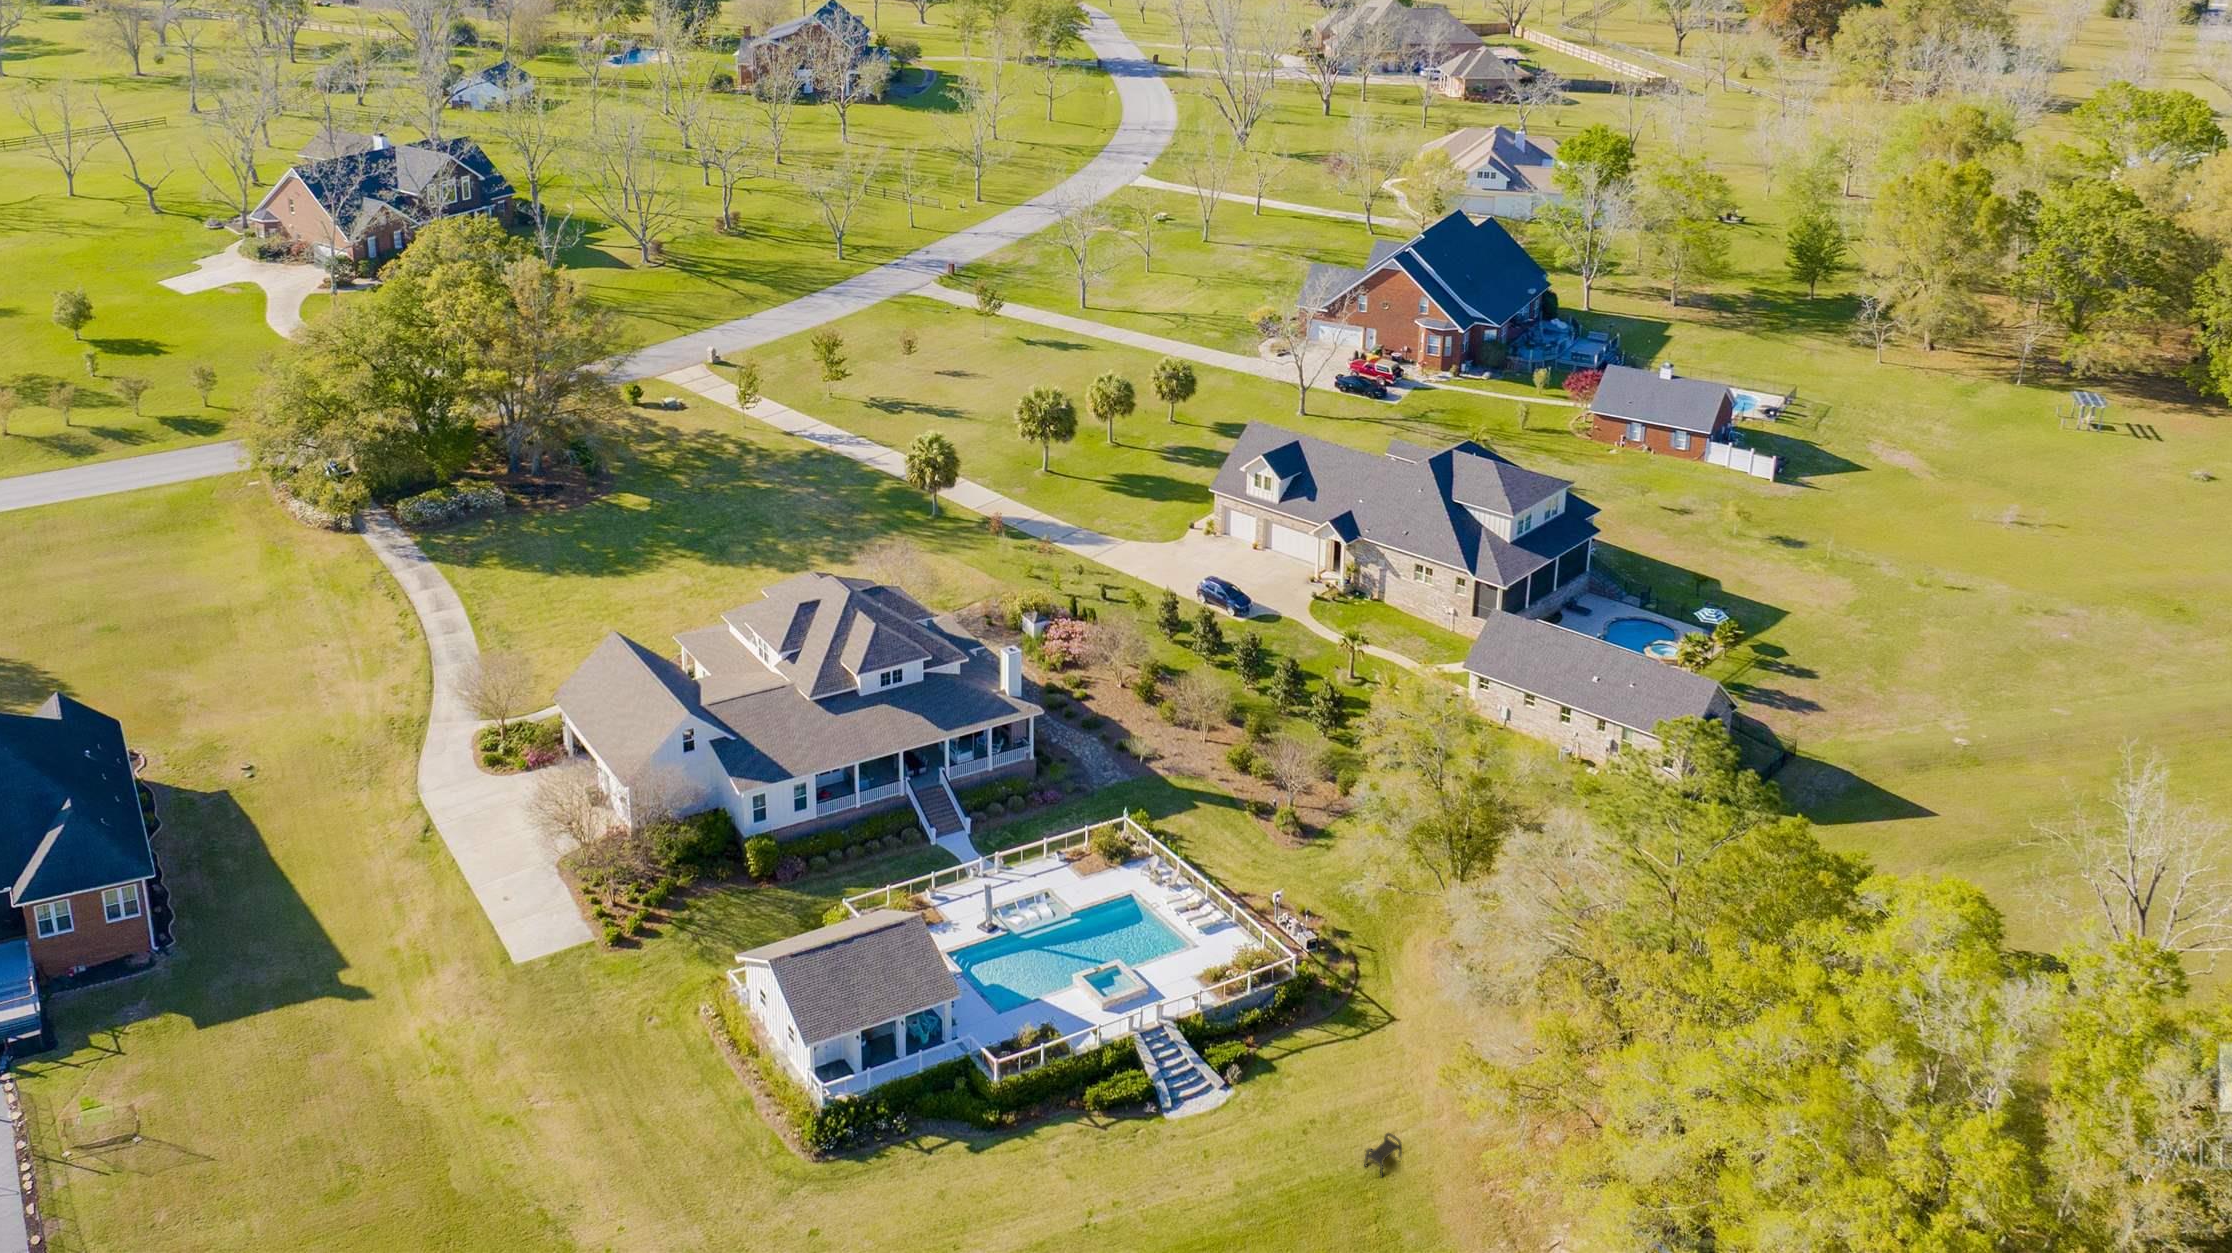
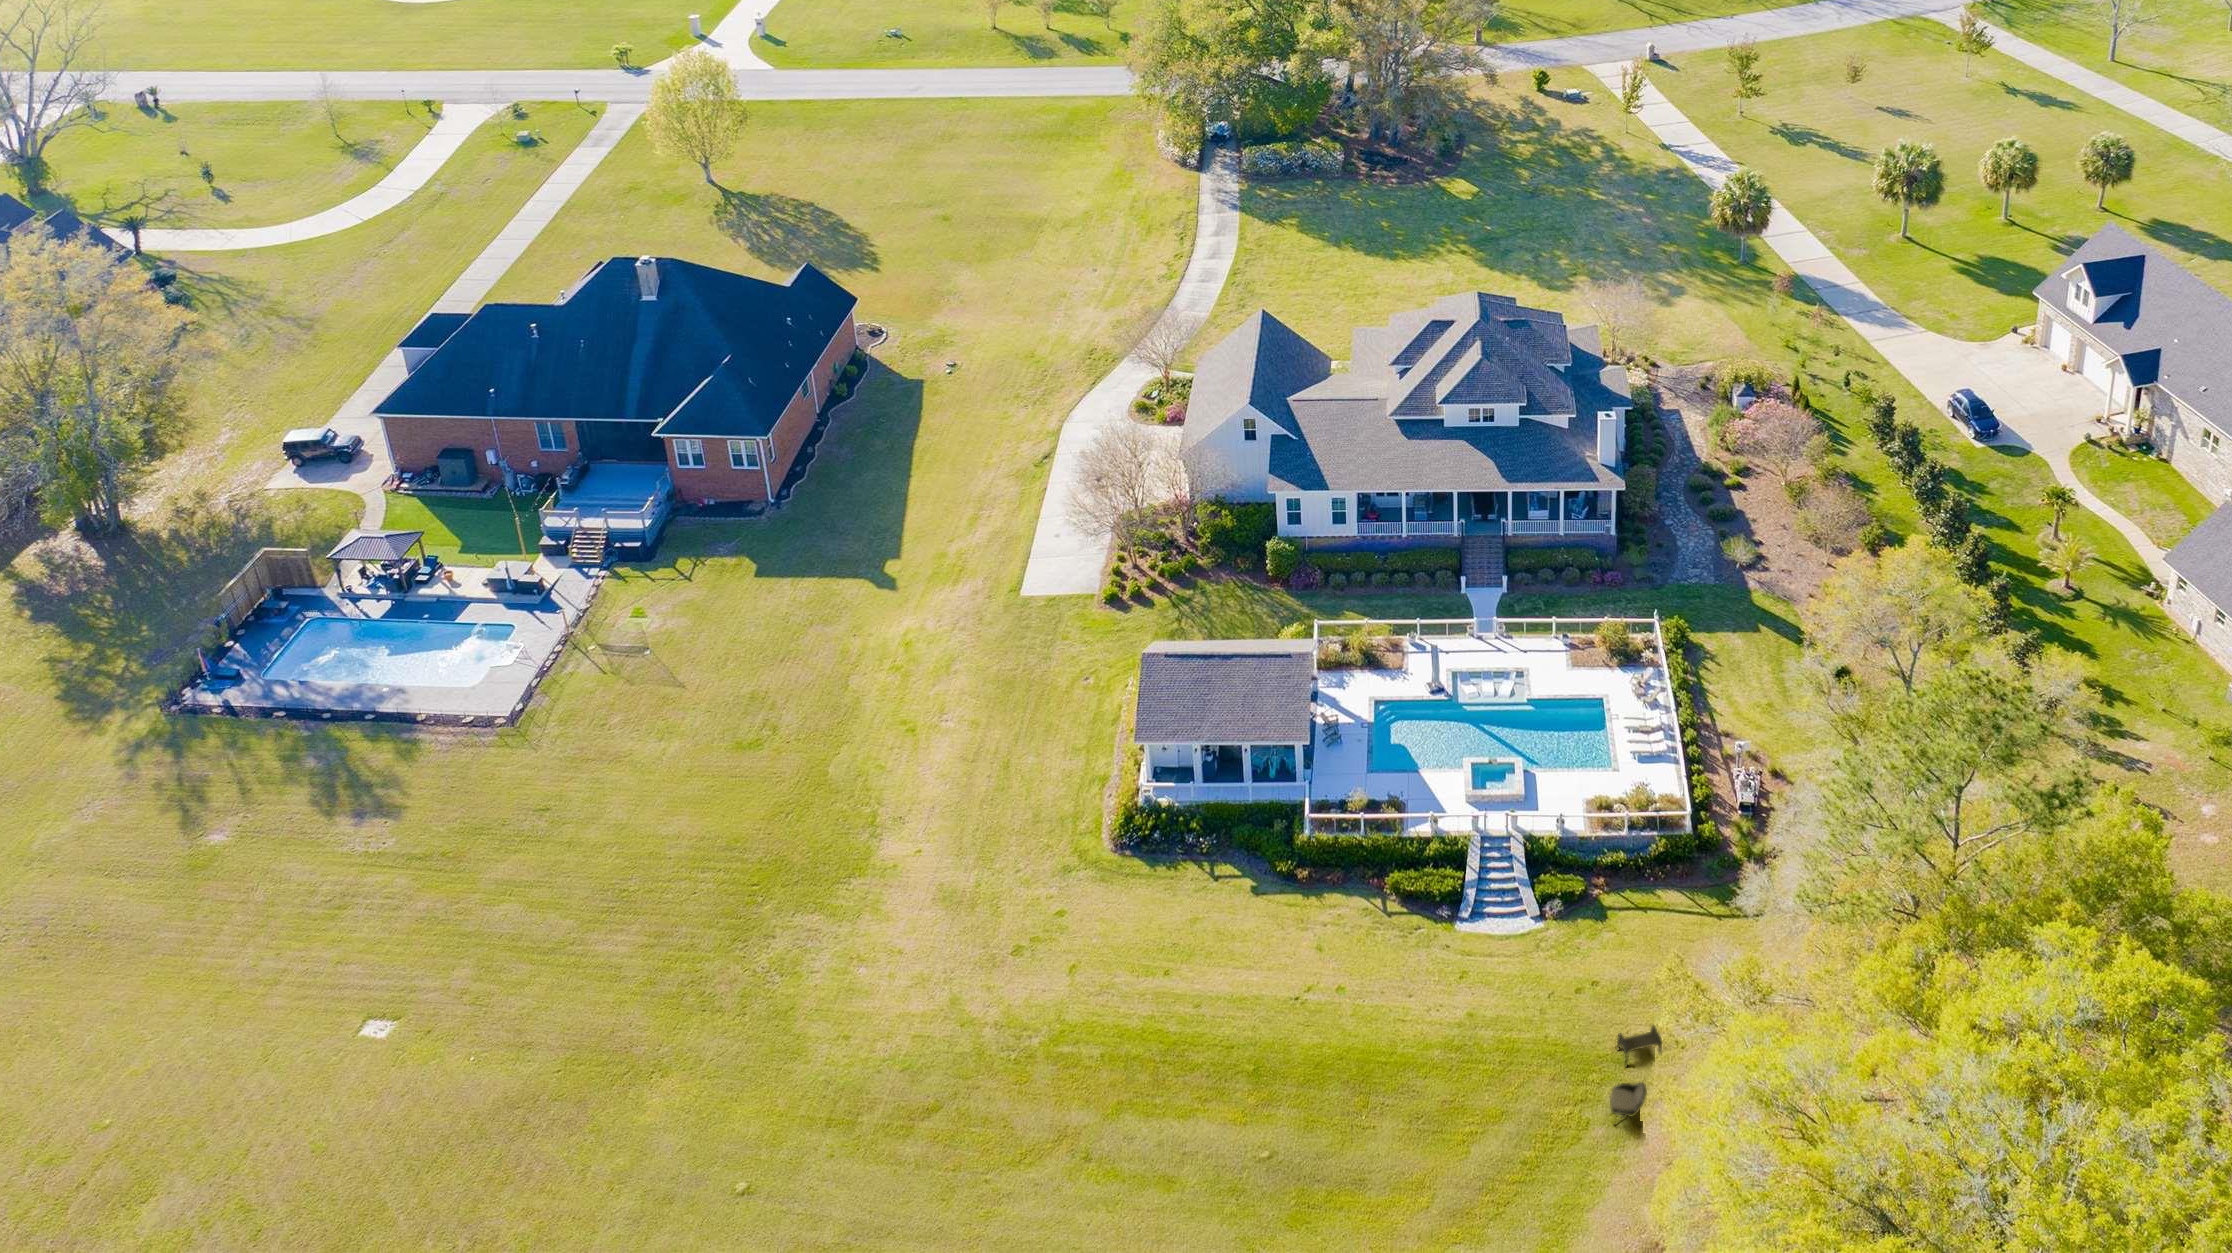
lounge chair: none [1393,1177,1430,1226] -> present [1610,1082,1647,1127]

